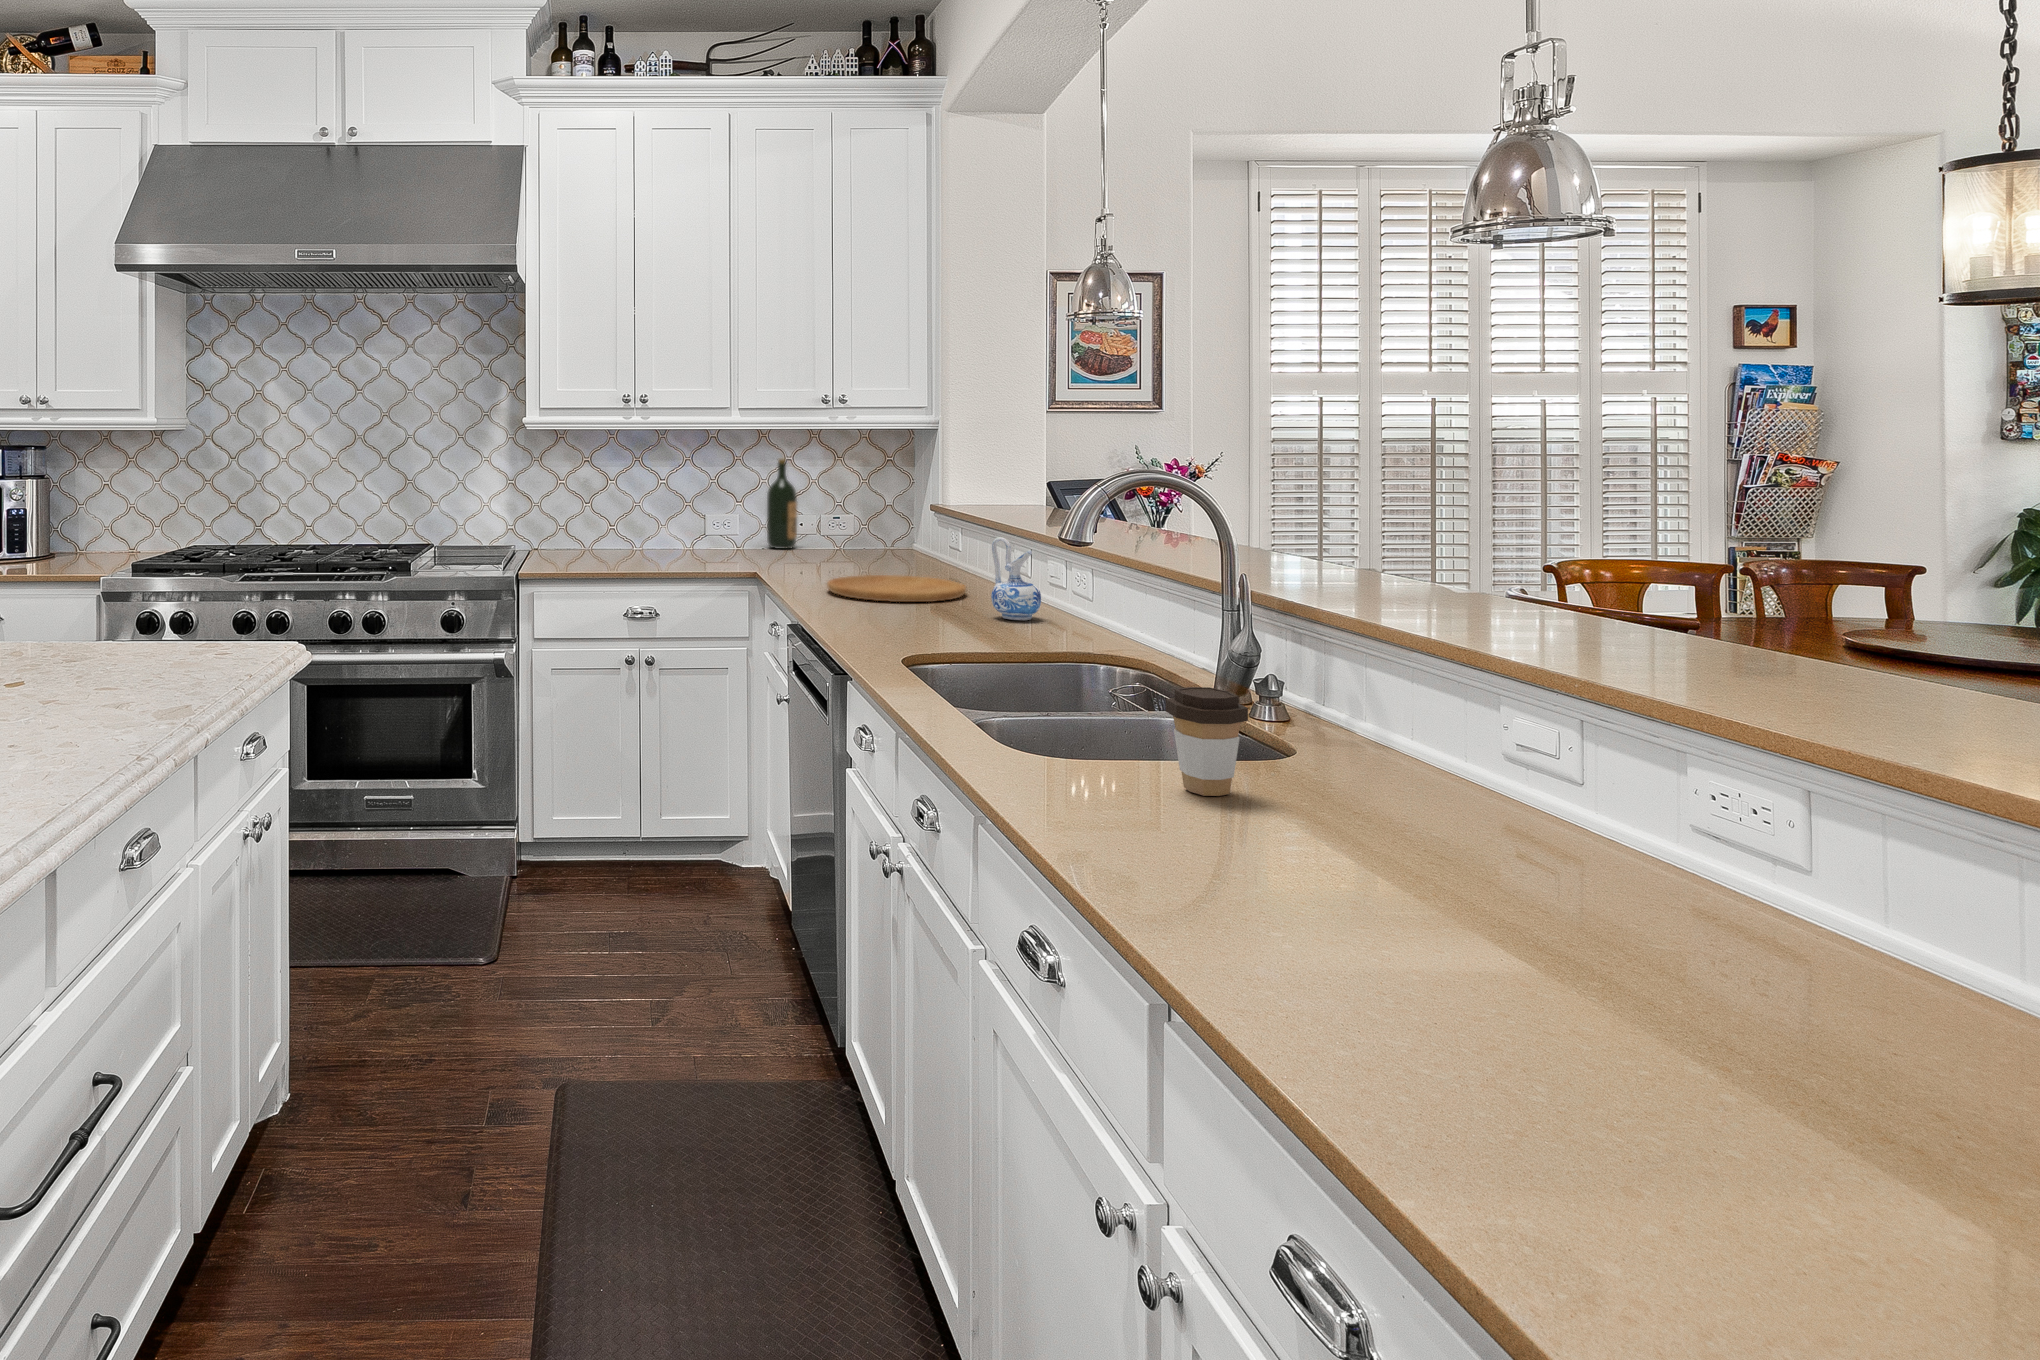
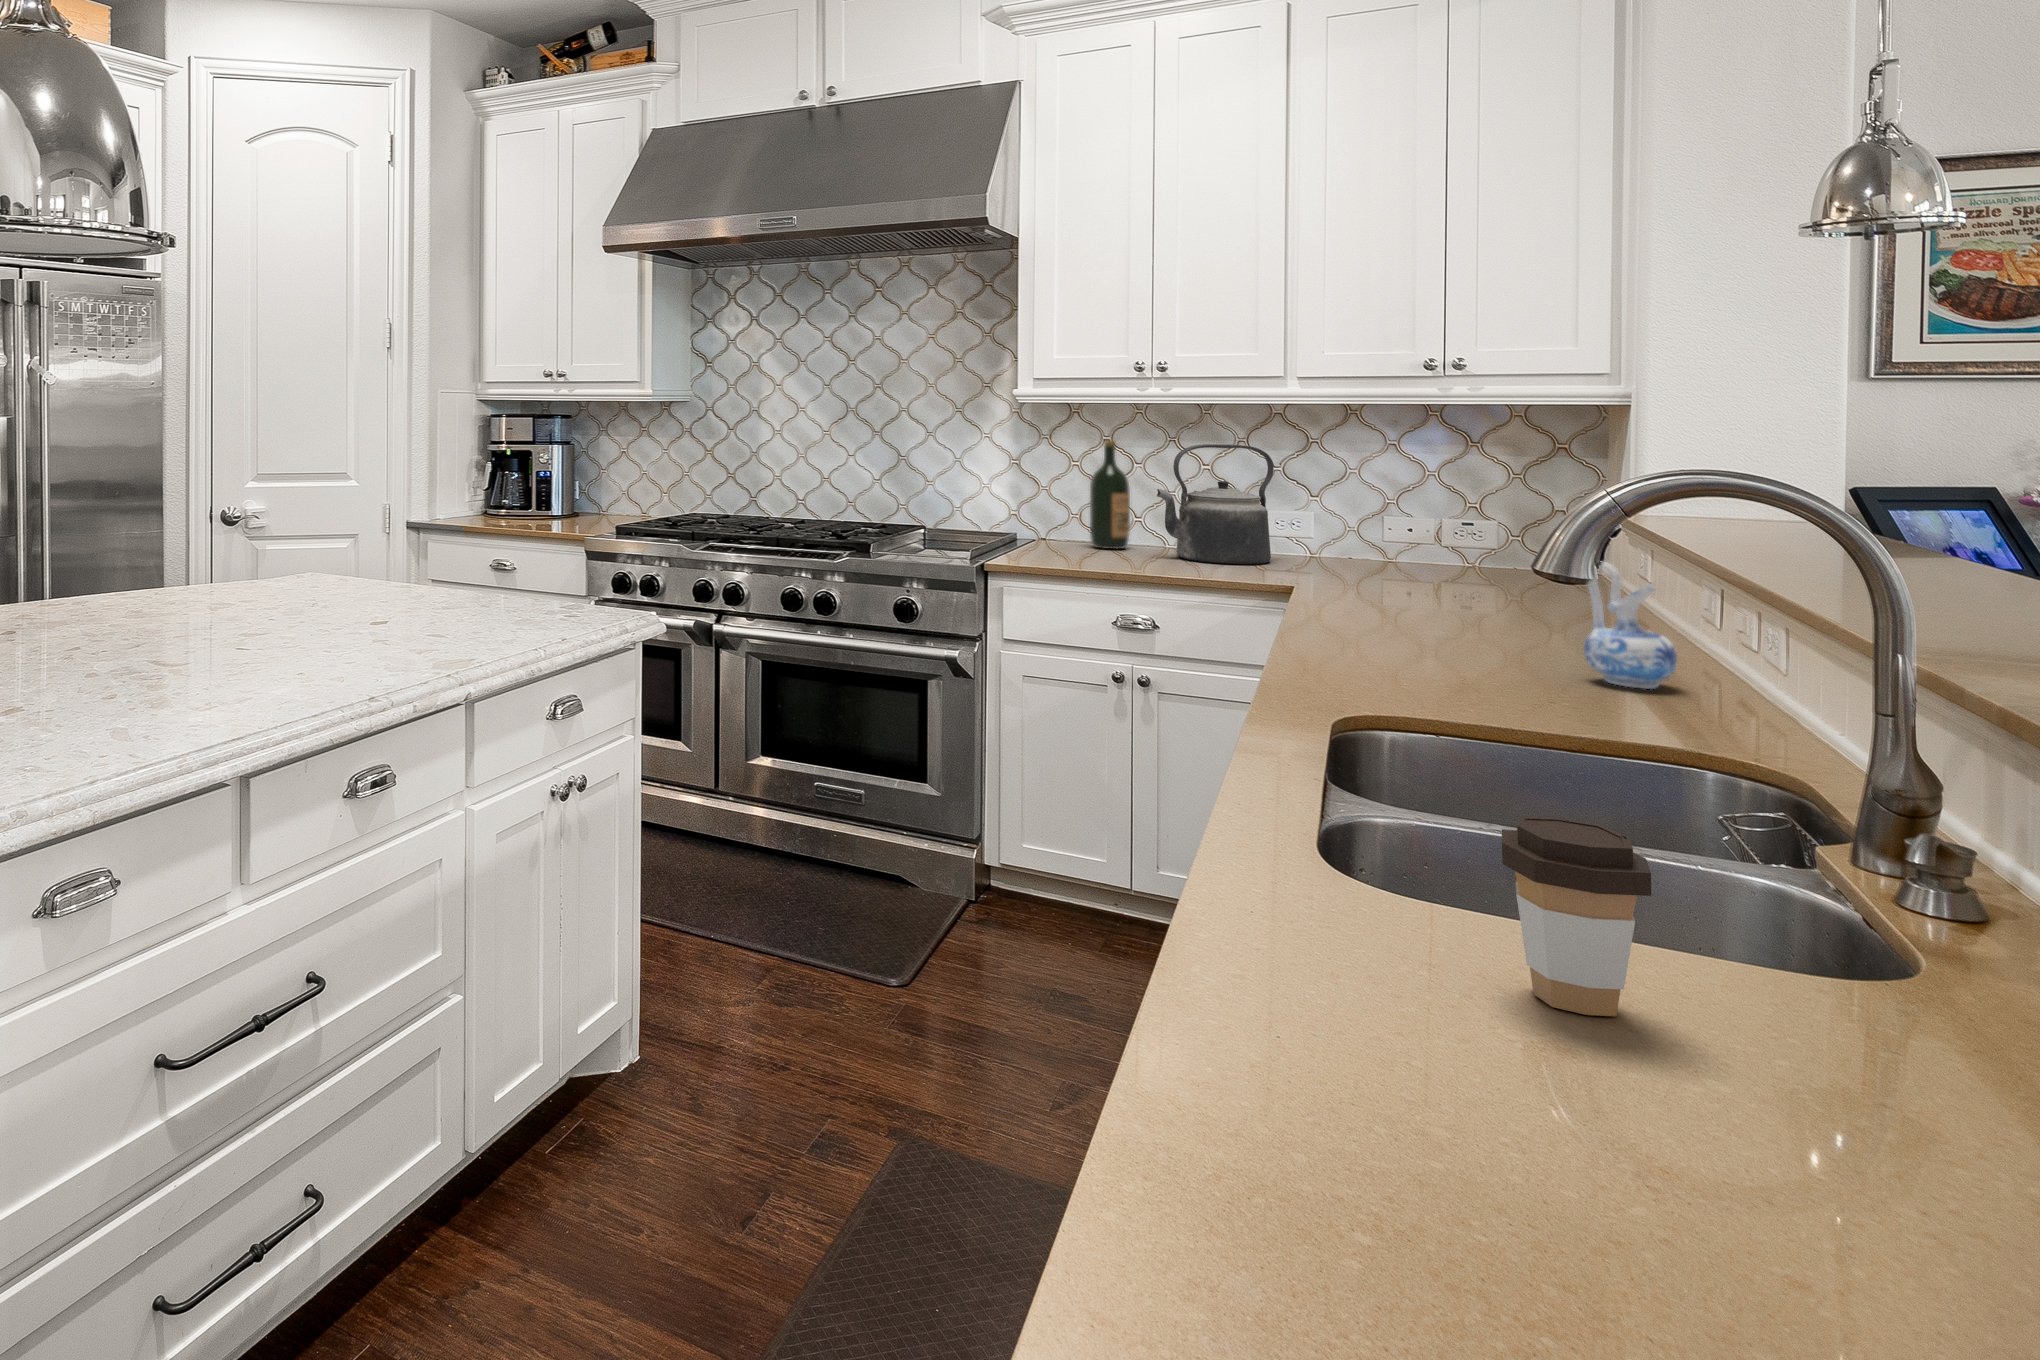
wine bottle: present [767,459,797,549] -> present [1090,441,1130,549]
kettle: none [637,462,717,559] -> present [1157,444,1274,564]
cutting board: present [827,575,966,602] -> none [1359,602,1592,647]

